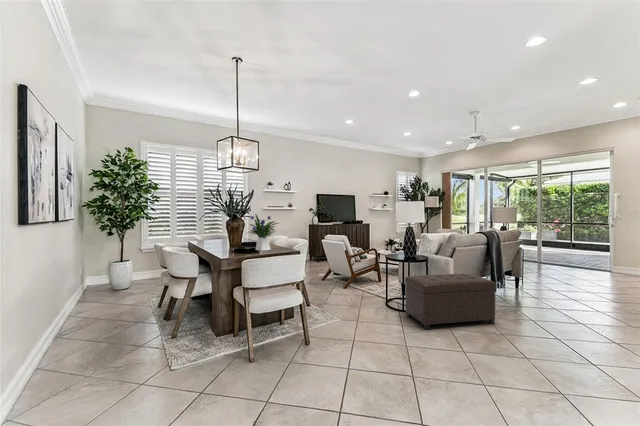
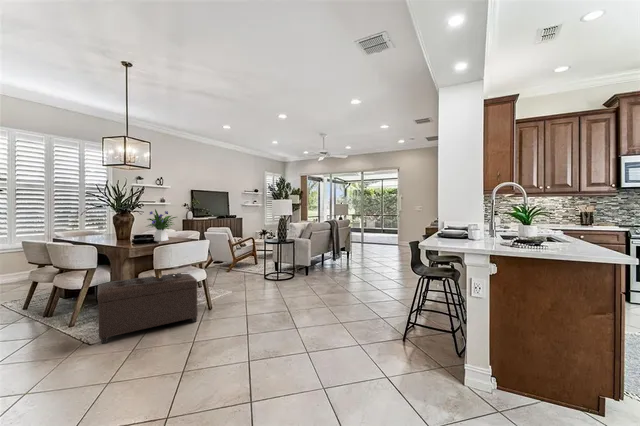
ottoman: present [405,274,496,329] -> present [98,272,198,344]

